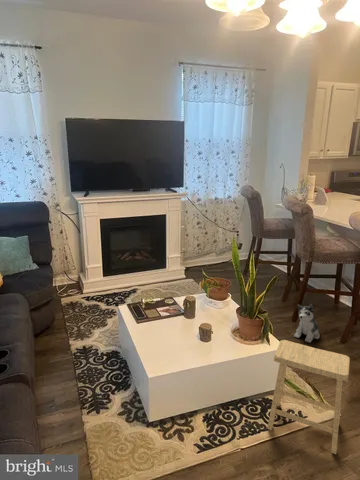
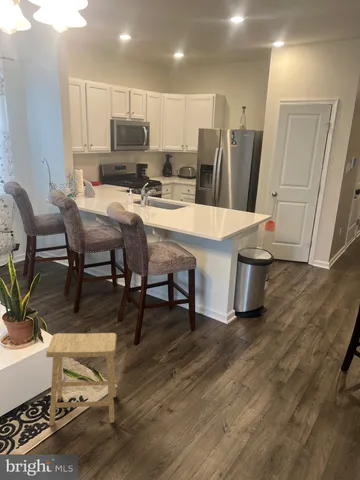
plush toy: present [294,304,320,343] -> none [74,292,98,329]

